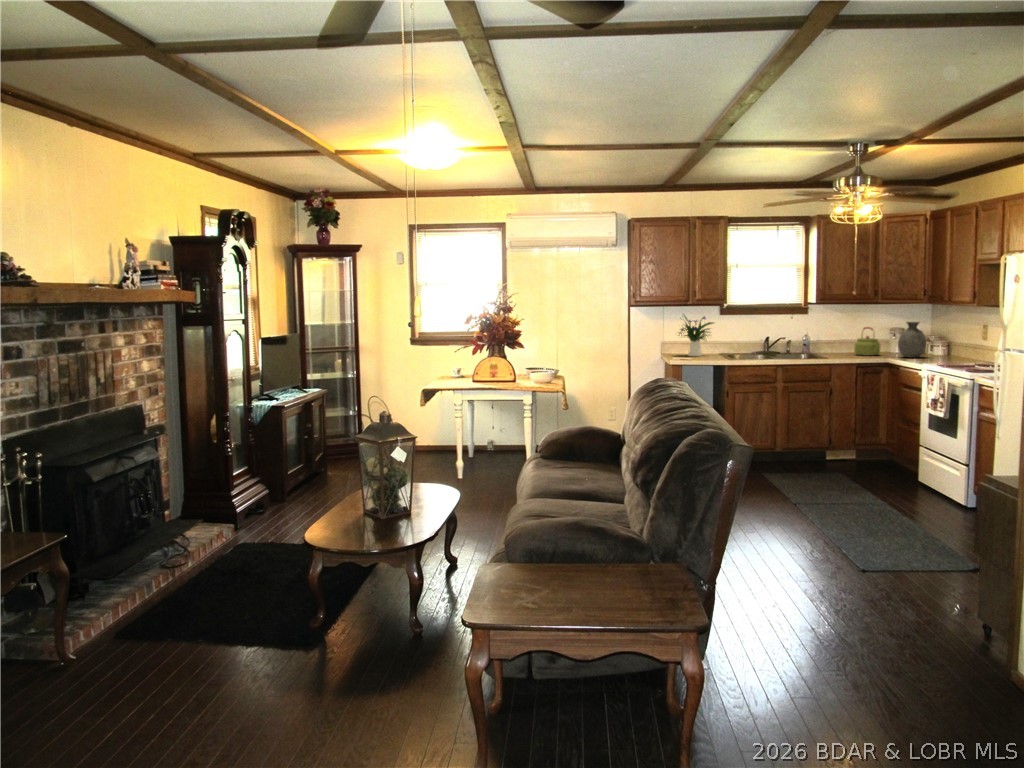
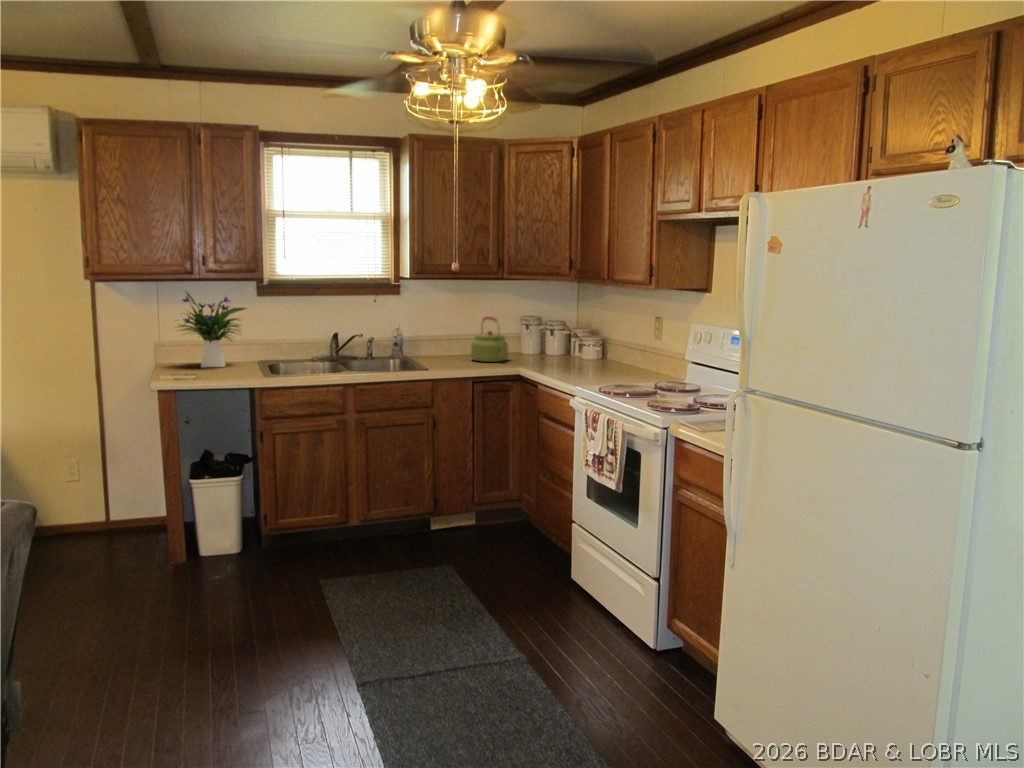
vase: present [898,322,926,358] -> none [534,310,574,367]

